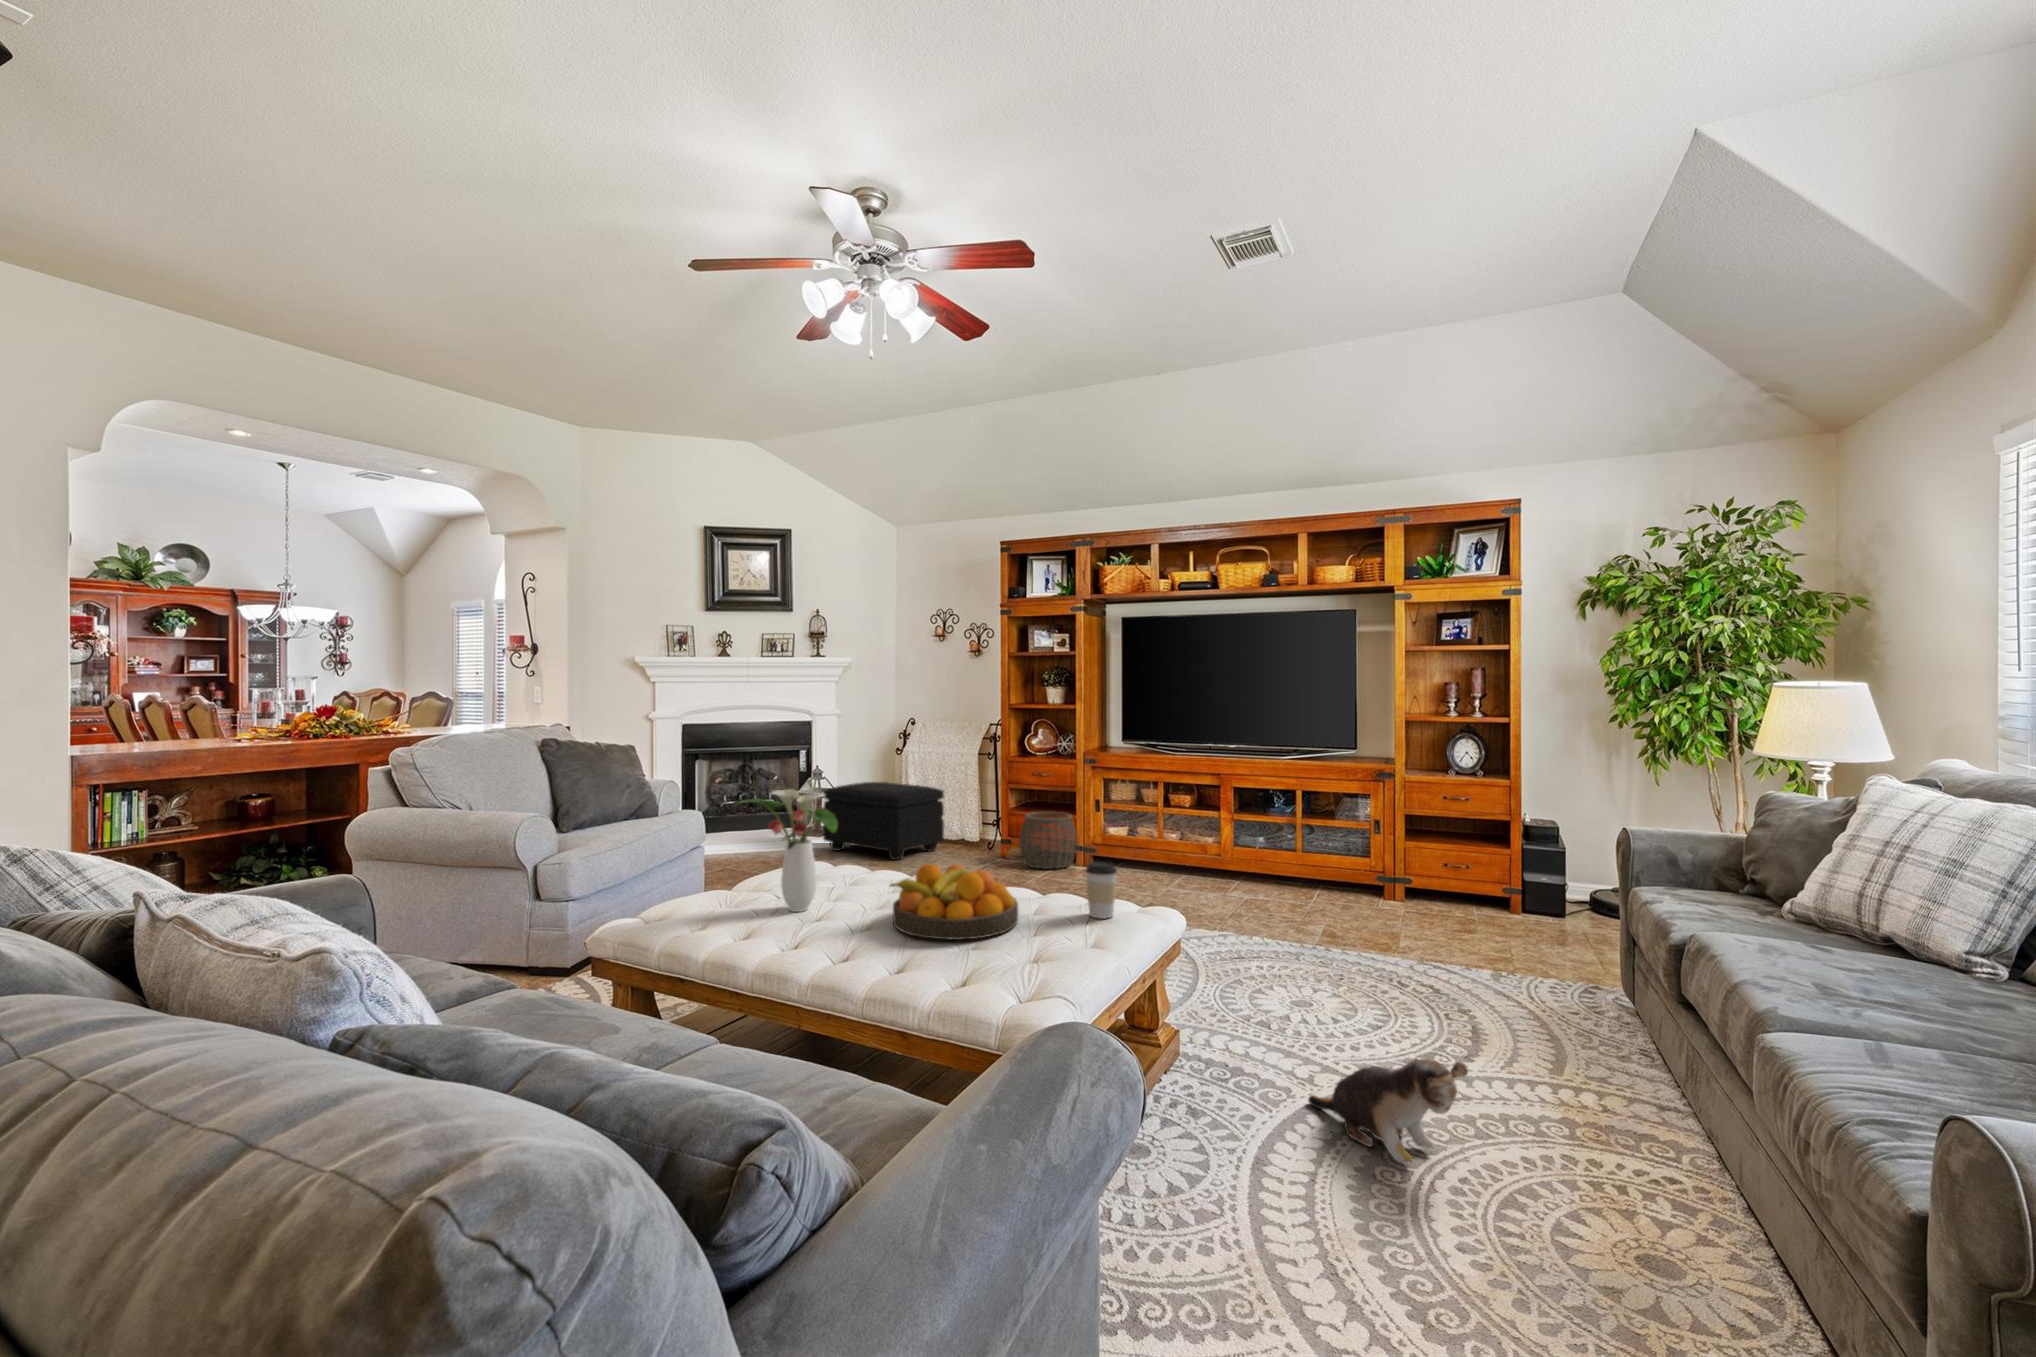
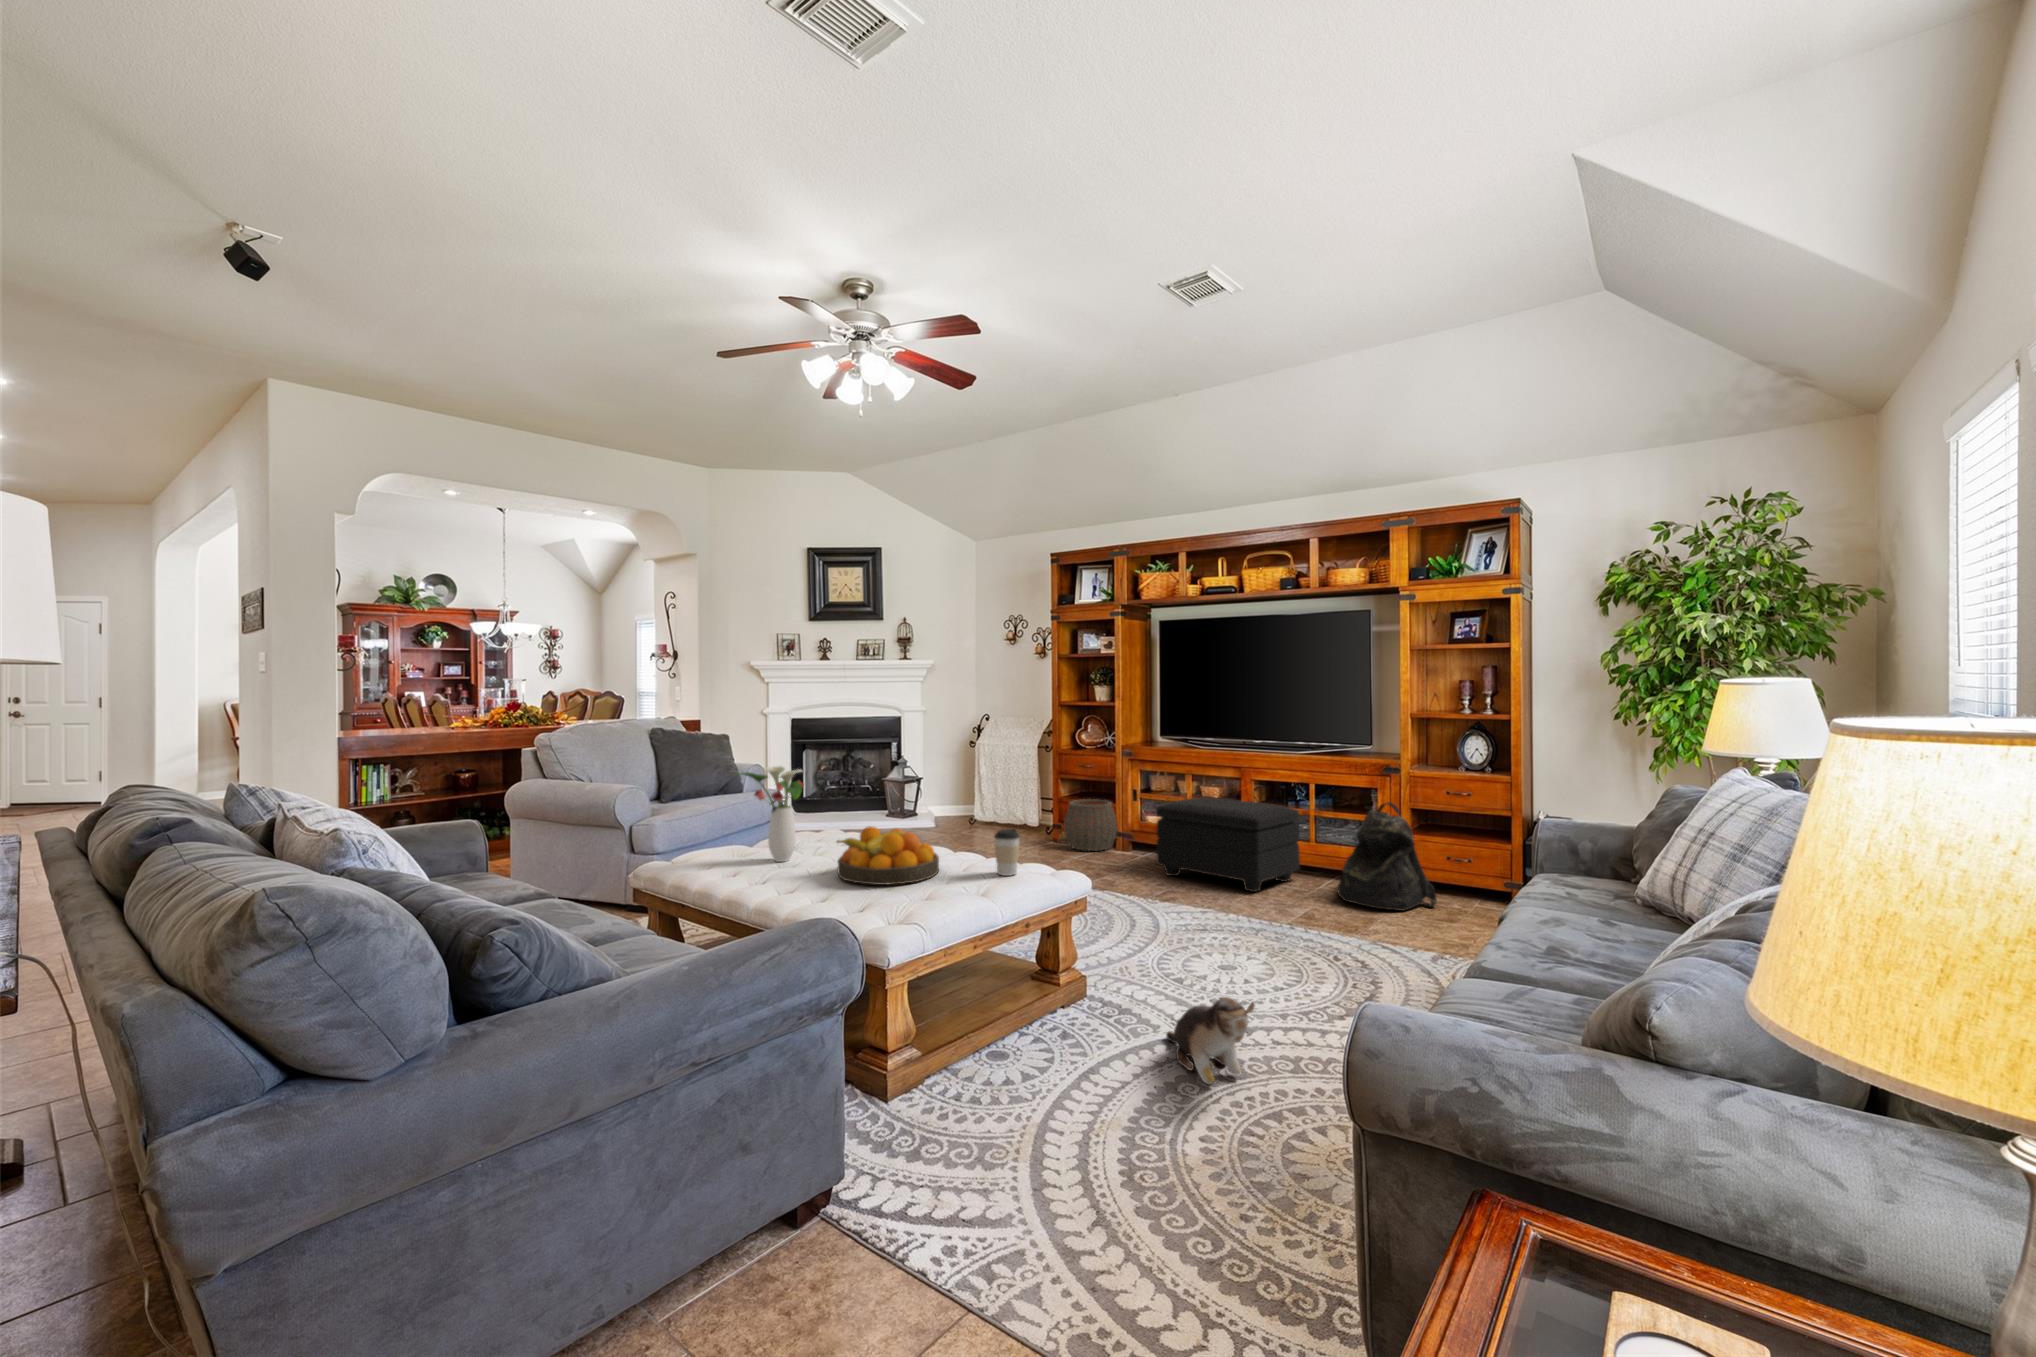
footstool: present [823,782,944,860] -> present [1156,797,1300,892]
backpack: none [1343,810,1450,924] -> present [1337,802,1437,911]

